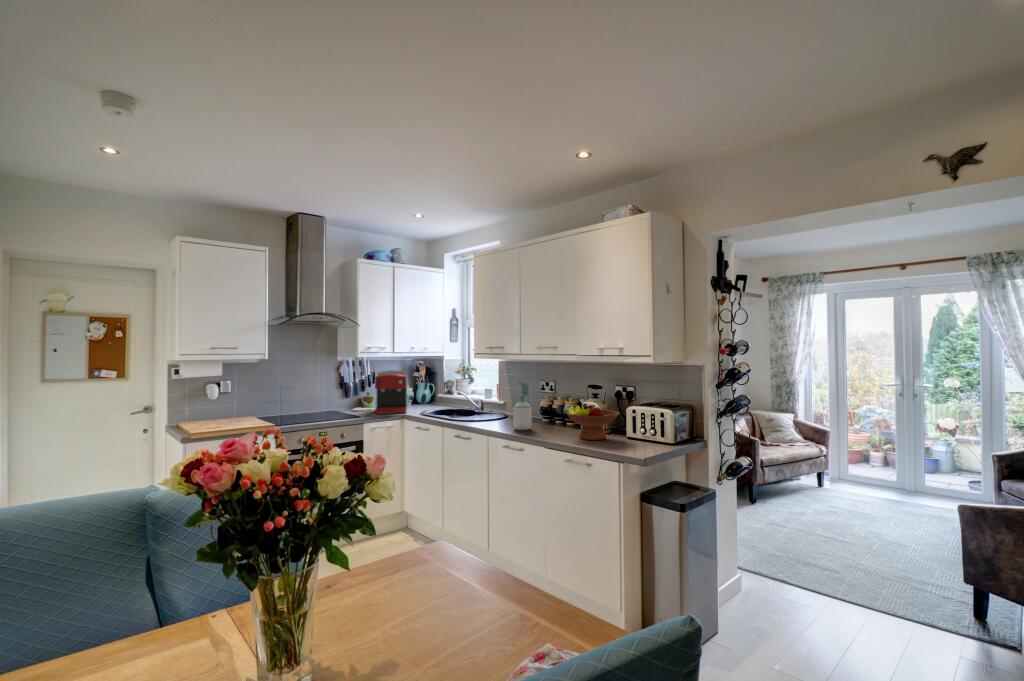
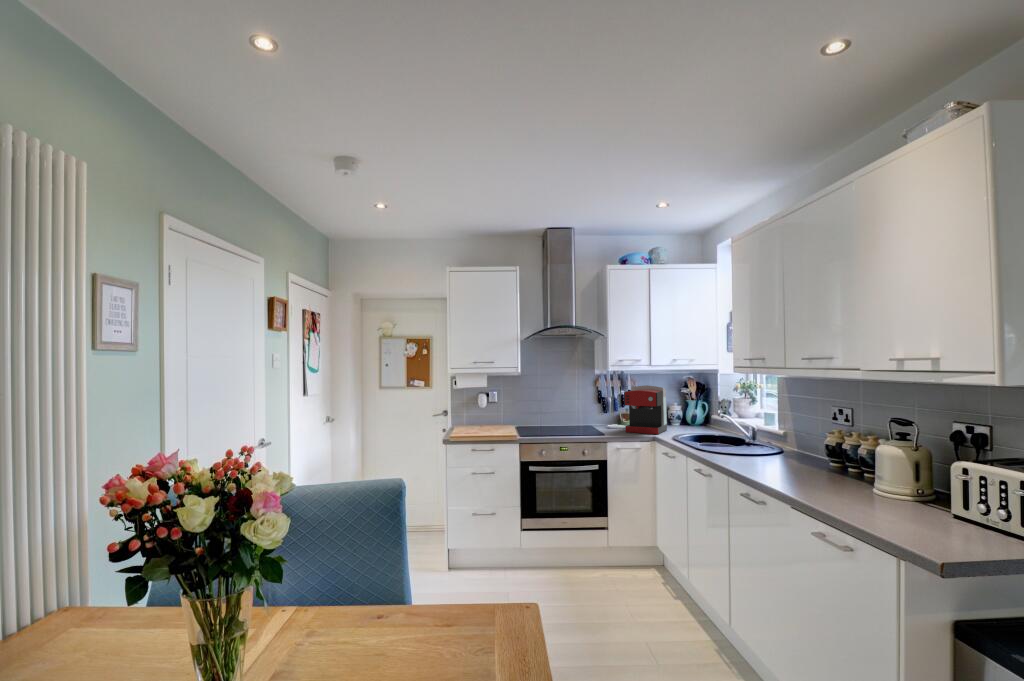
soap bottle: present [513,382,532,430] -> none [760,407,791,475]
fruit bowl: present [566,403,619,440] -> none [825,447,935,511]

